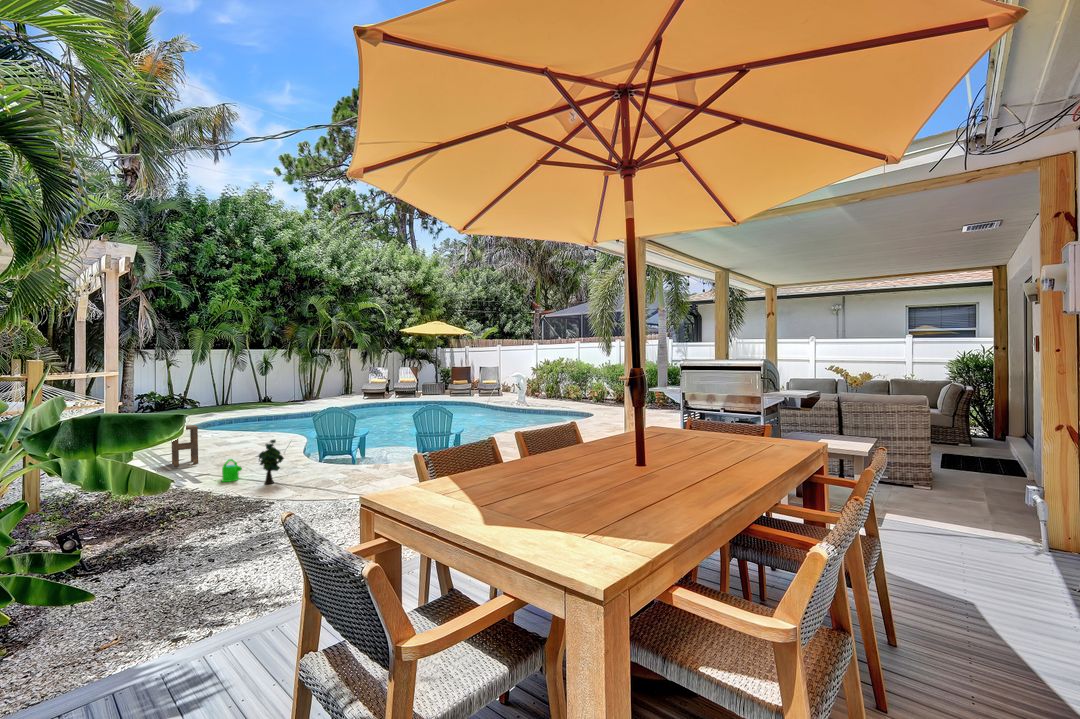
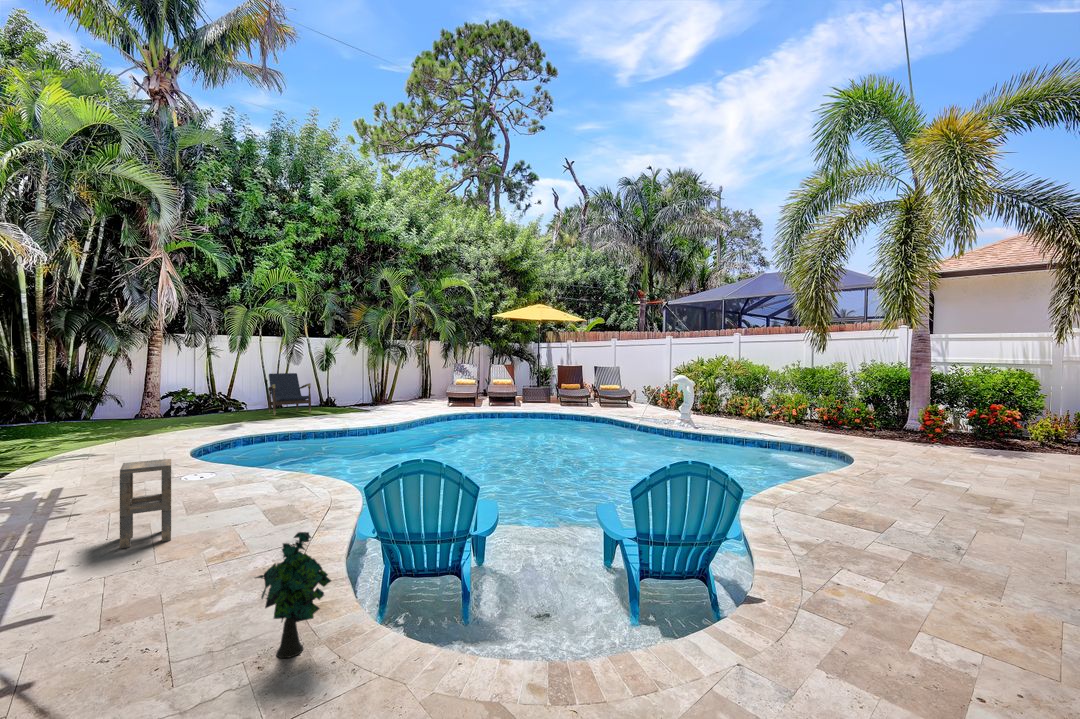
lounge chair: none [221,378,256,410] -> present [268,373,311,415]
watering can: present [222,459,242,482] -> none [178,566,228,632]

